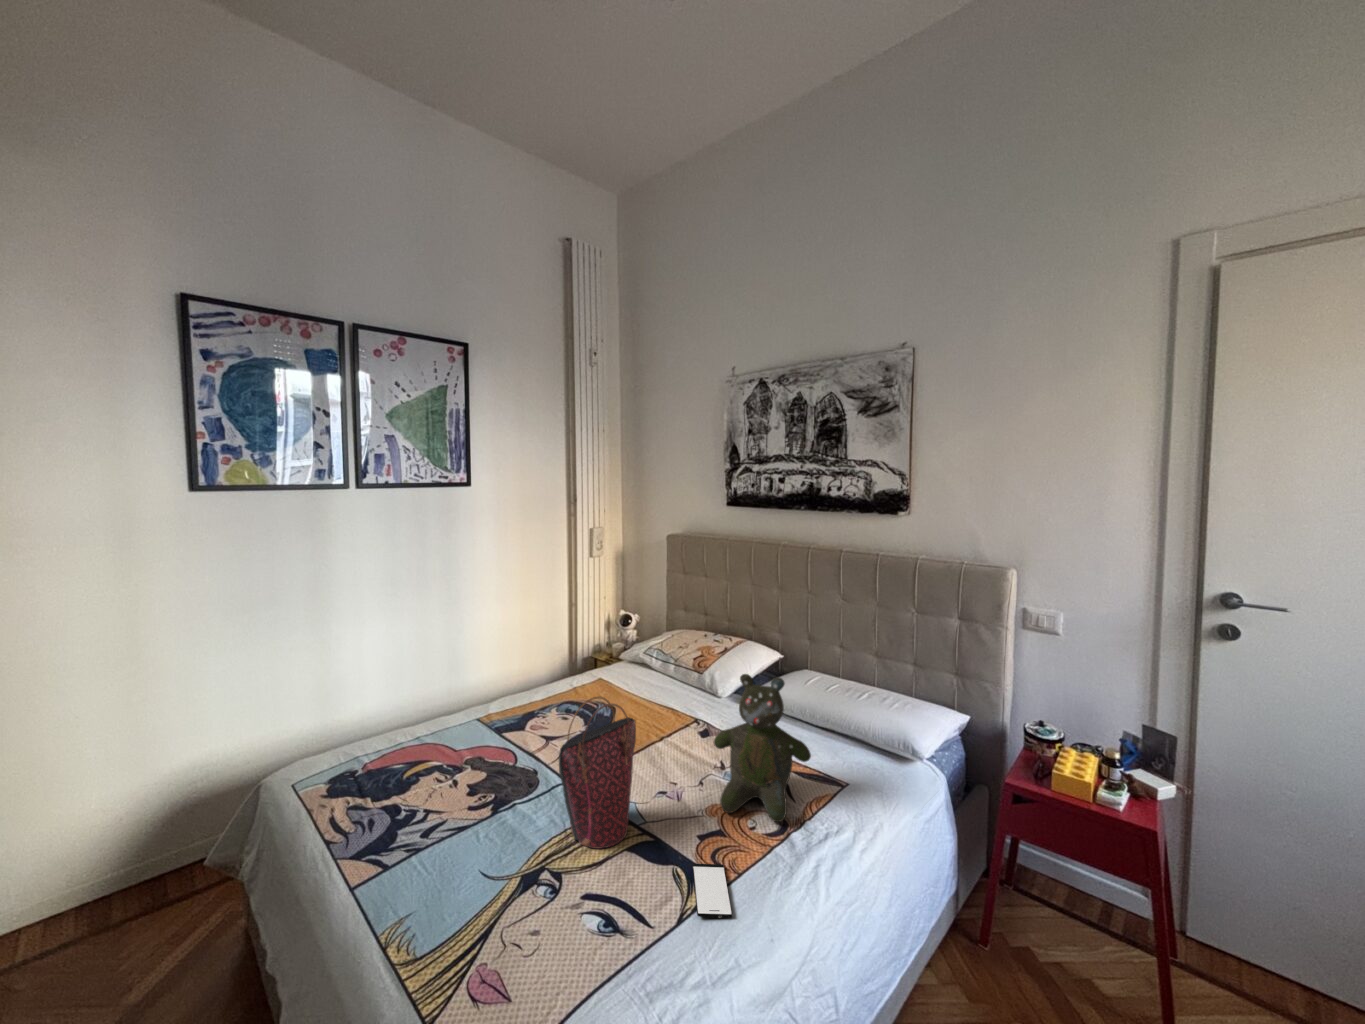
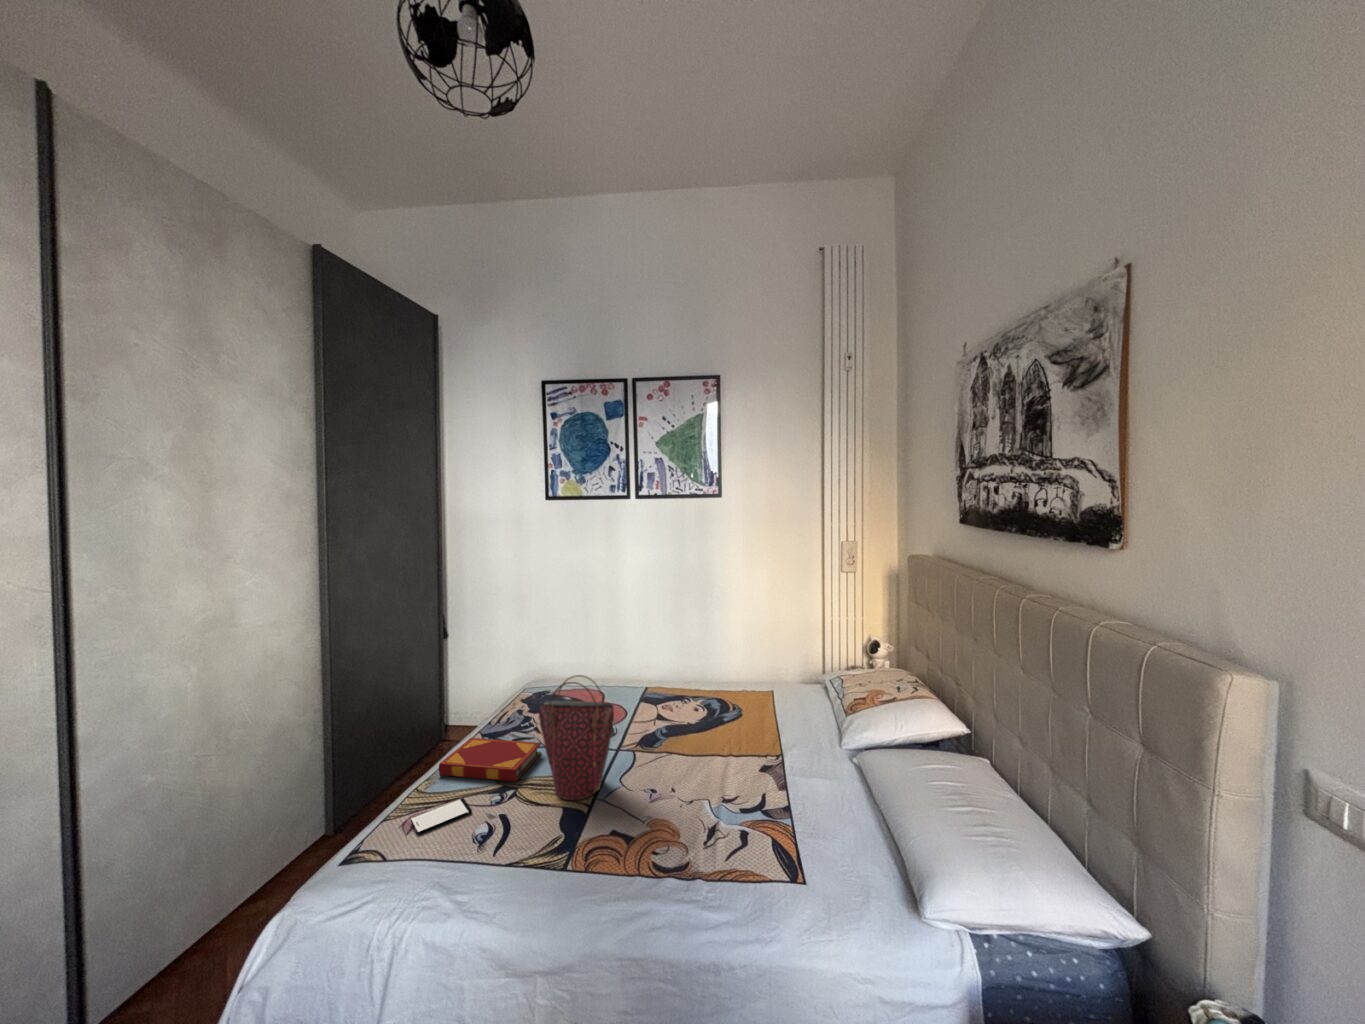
teddy bear: present [714,674,811,822] -> none [652,701,746,863]
hardback book: none [377,816,527,932] -> present [439,738,541,782]
smartphone: present [693,864,732,918] -> present [411,798,472,834]

